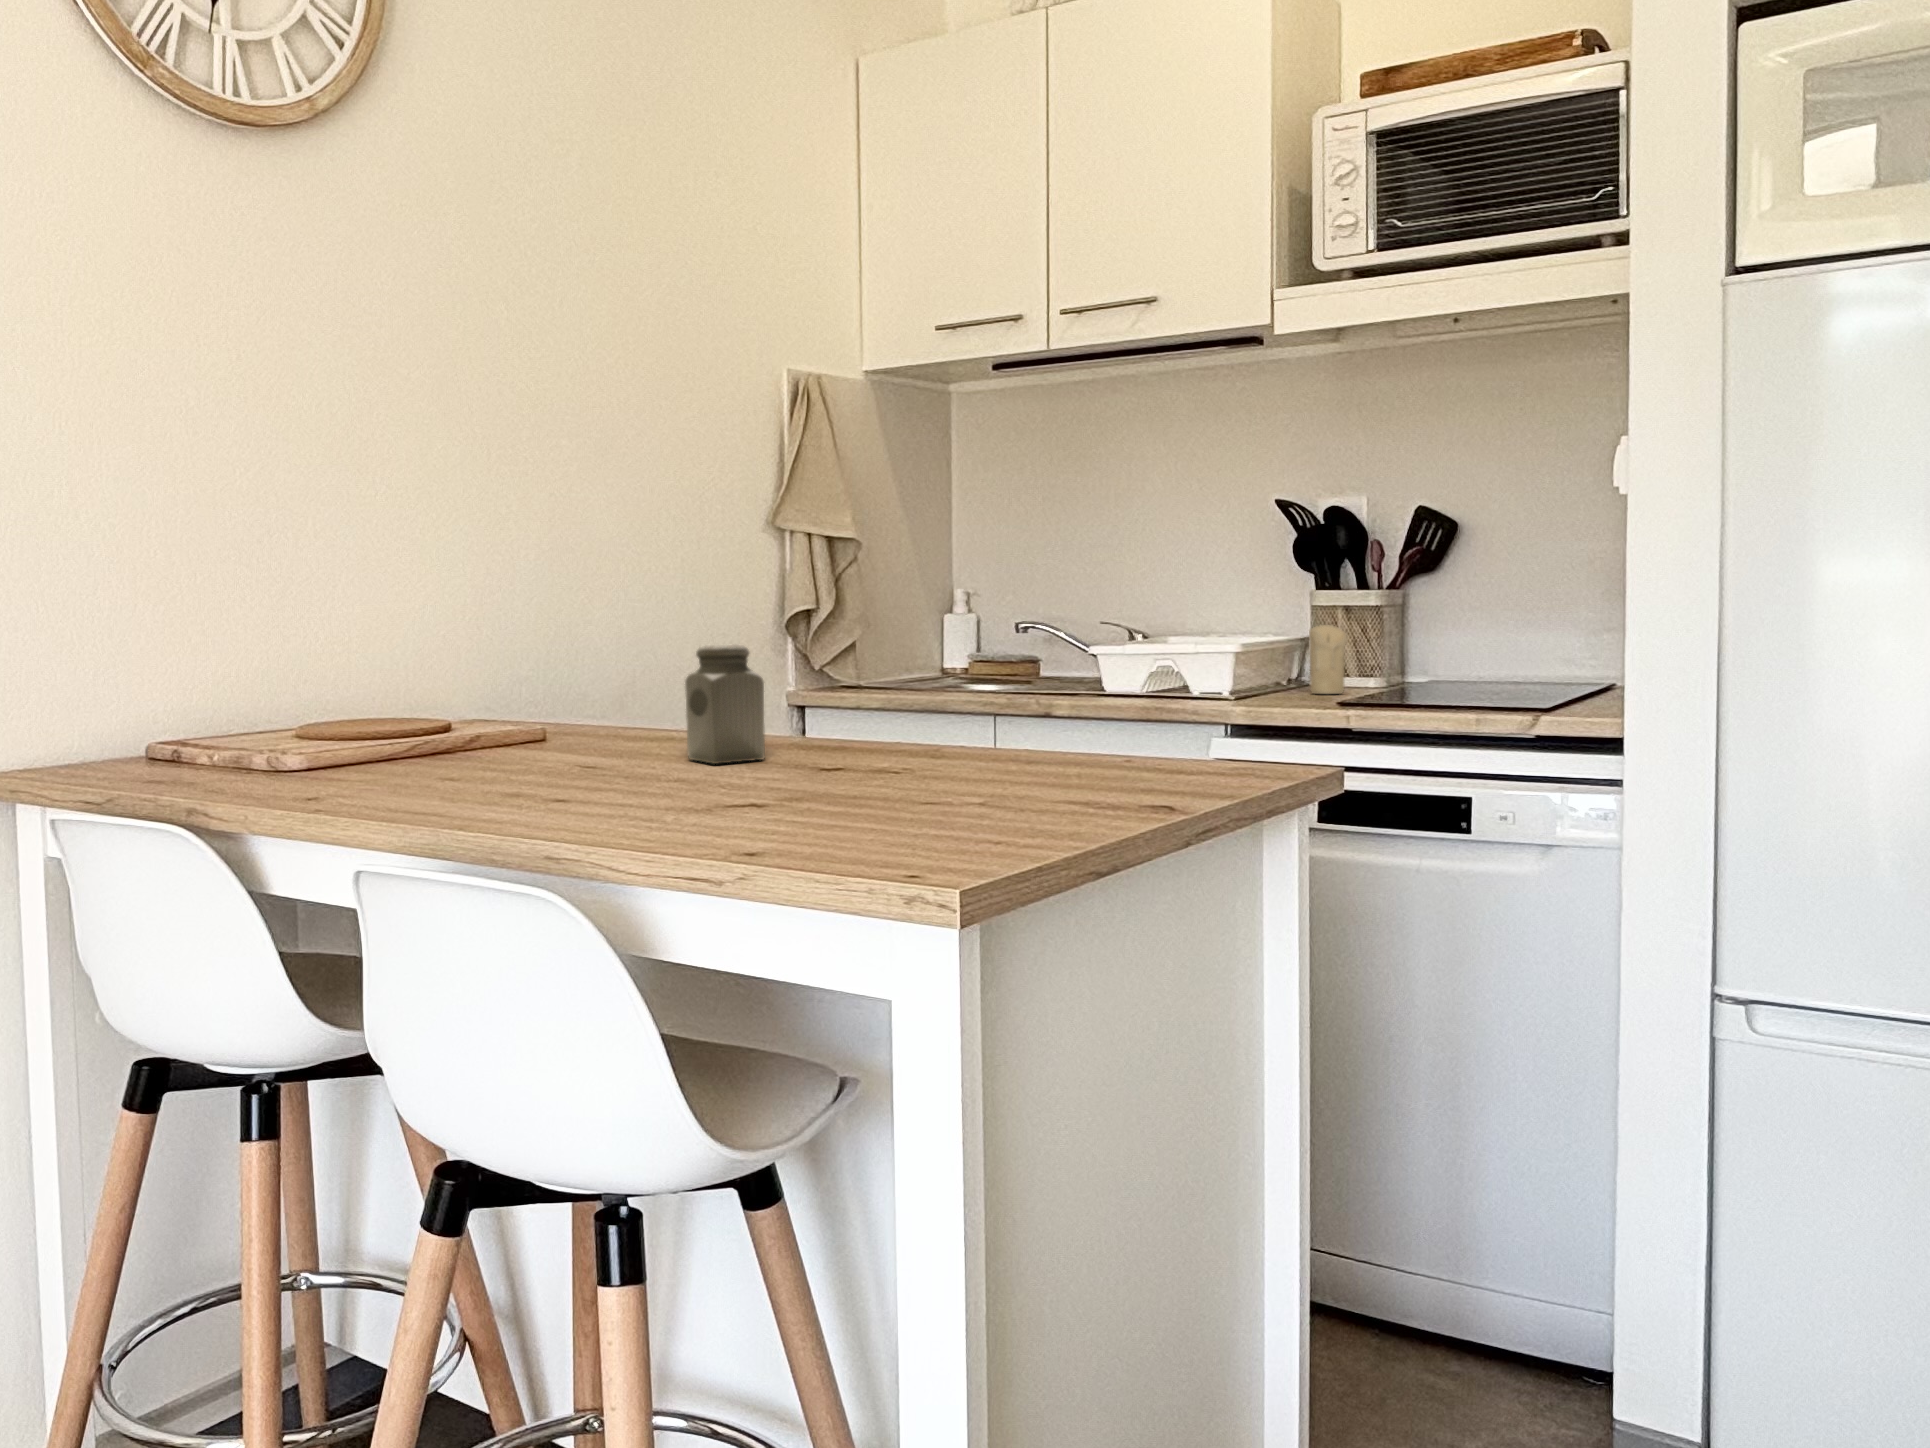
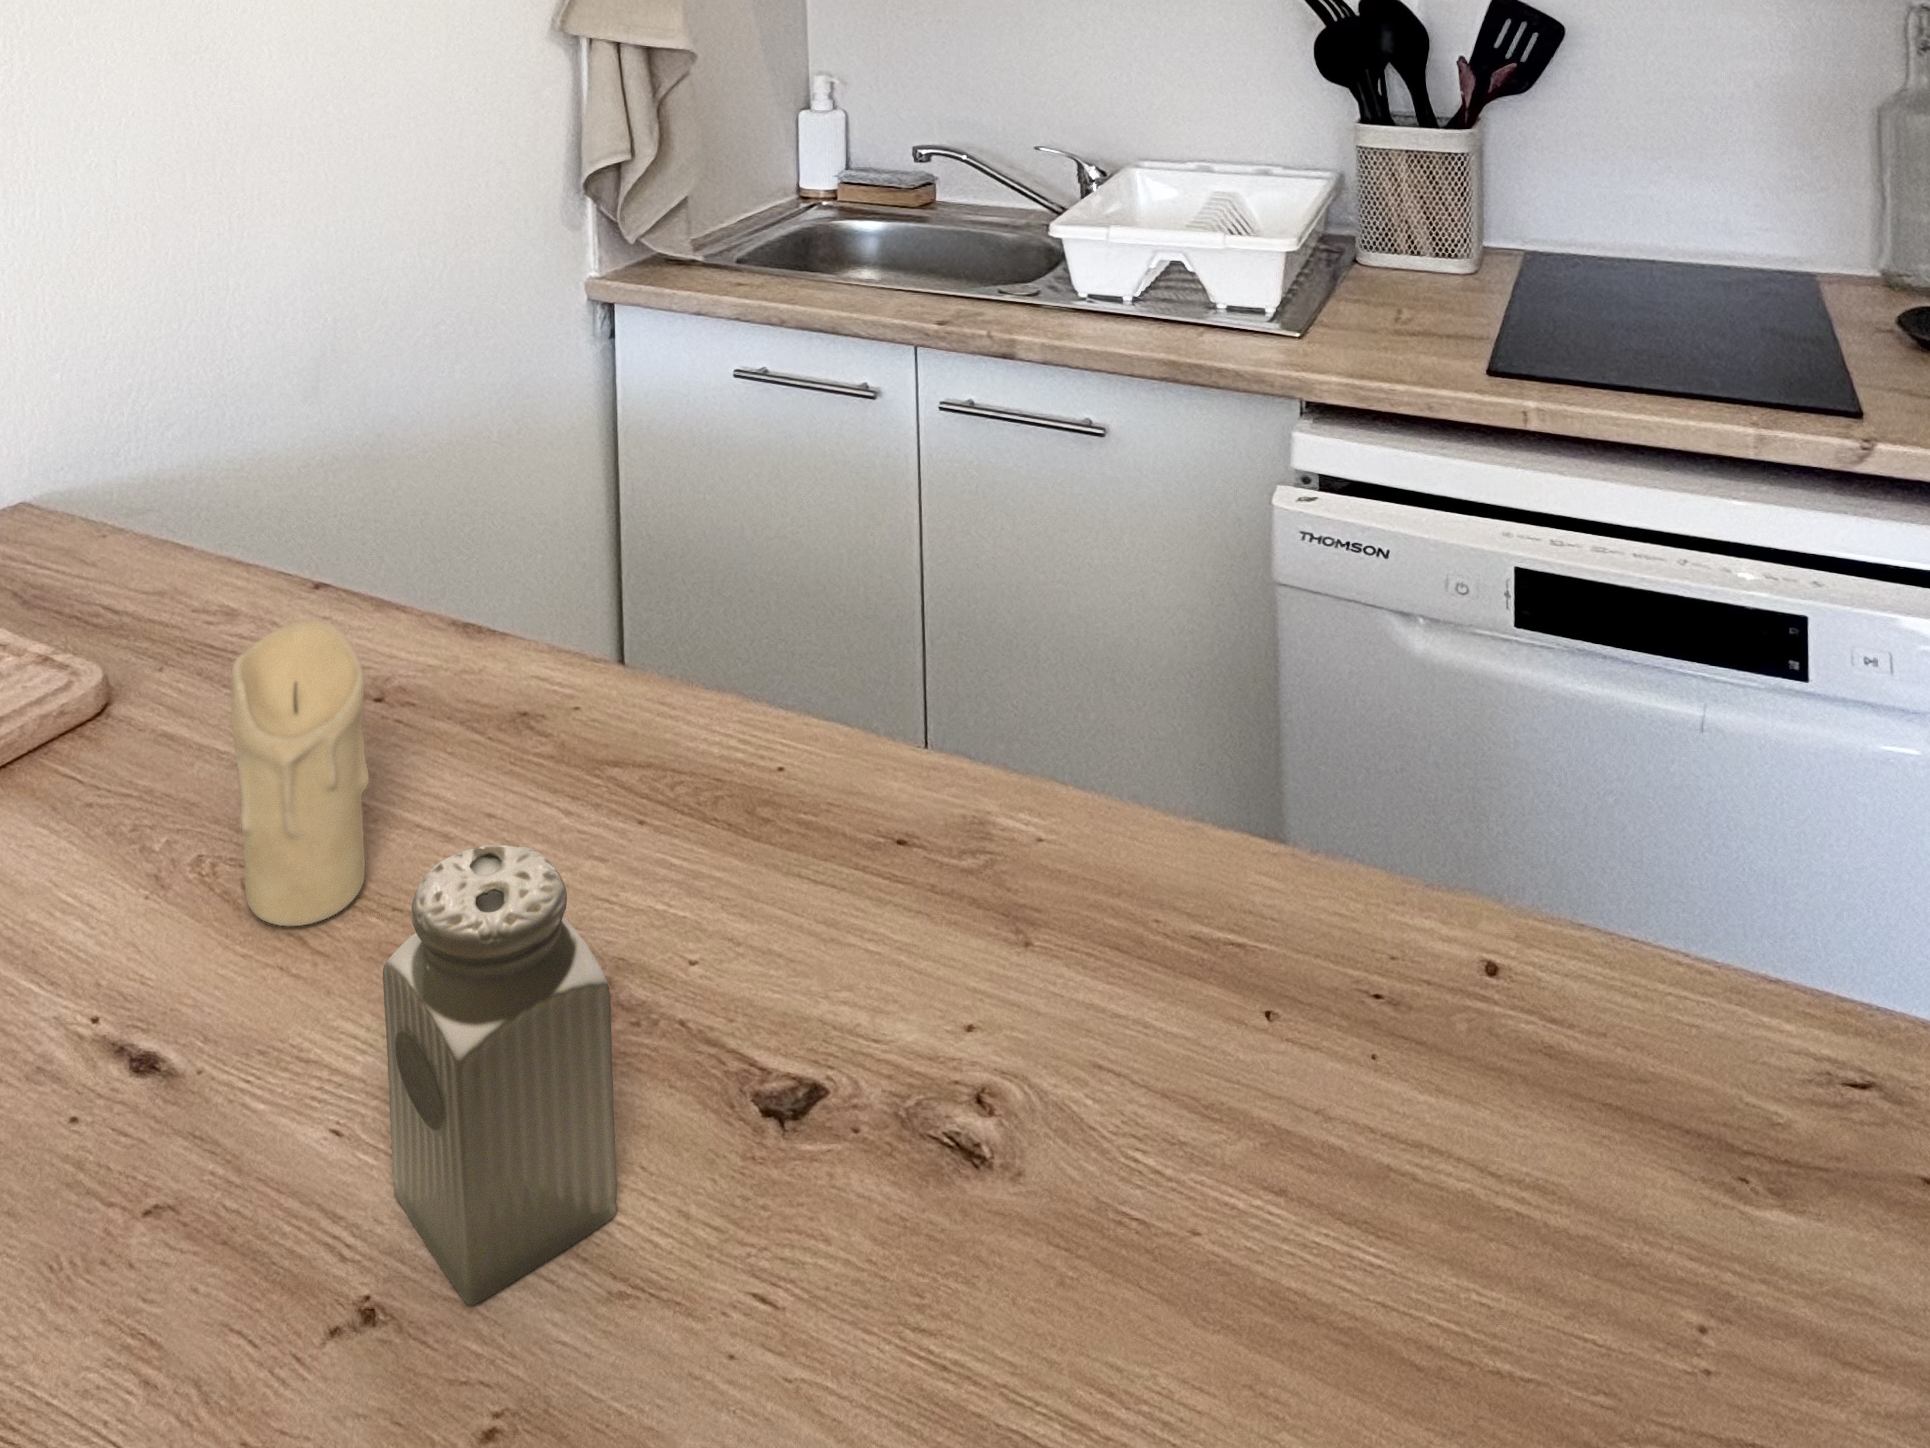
candle: present [1309,625,1347,694] -> present [231,620,369,926]

